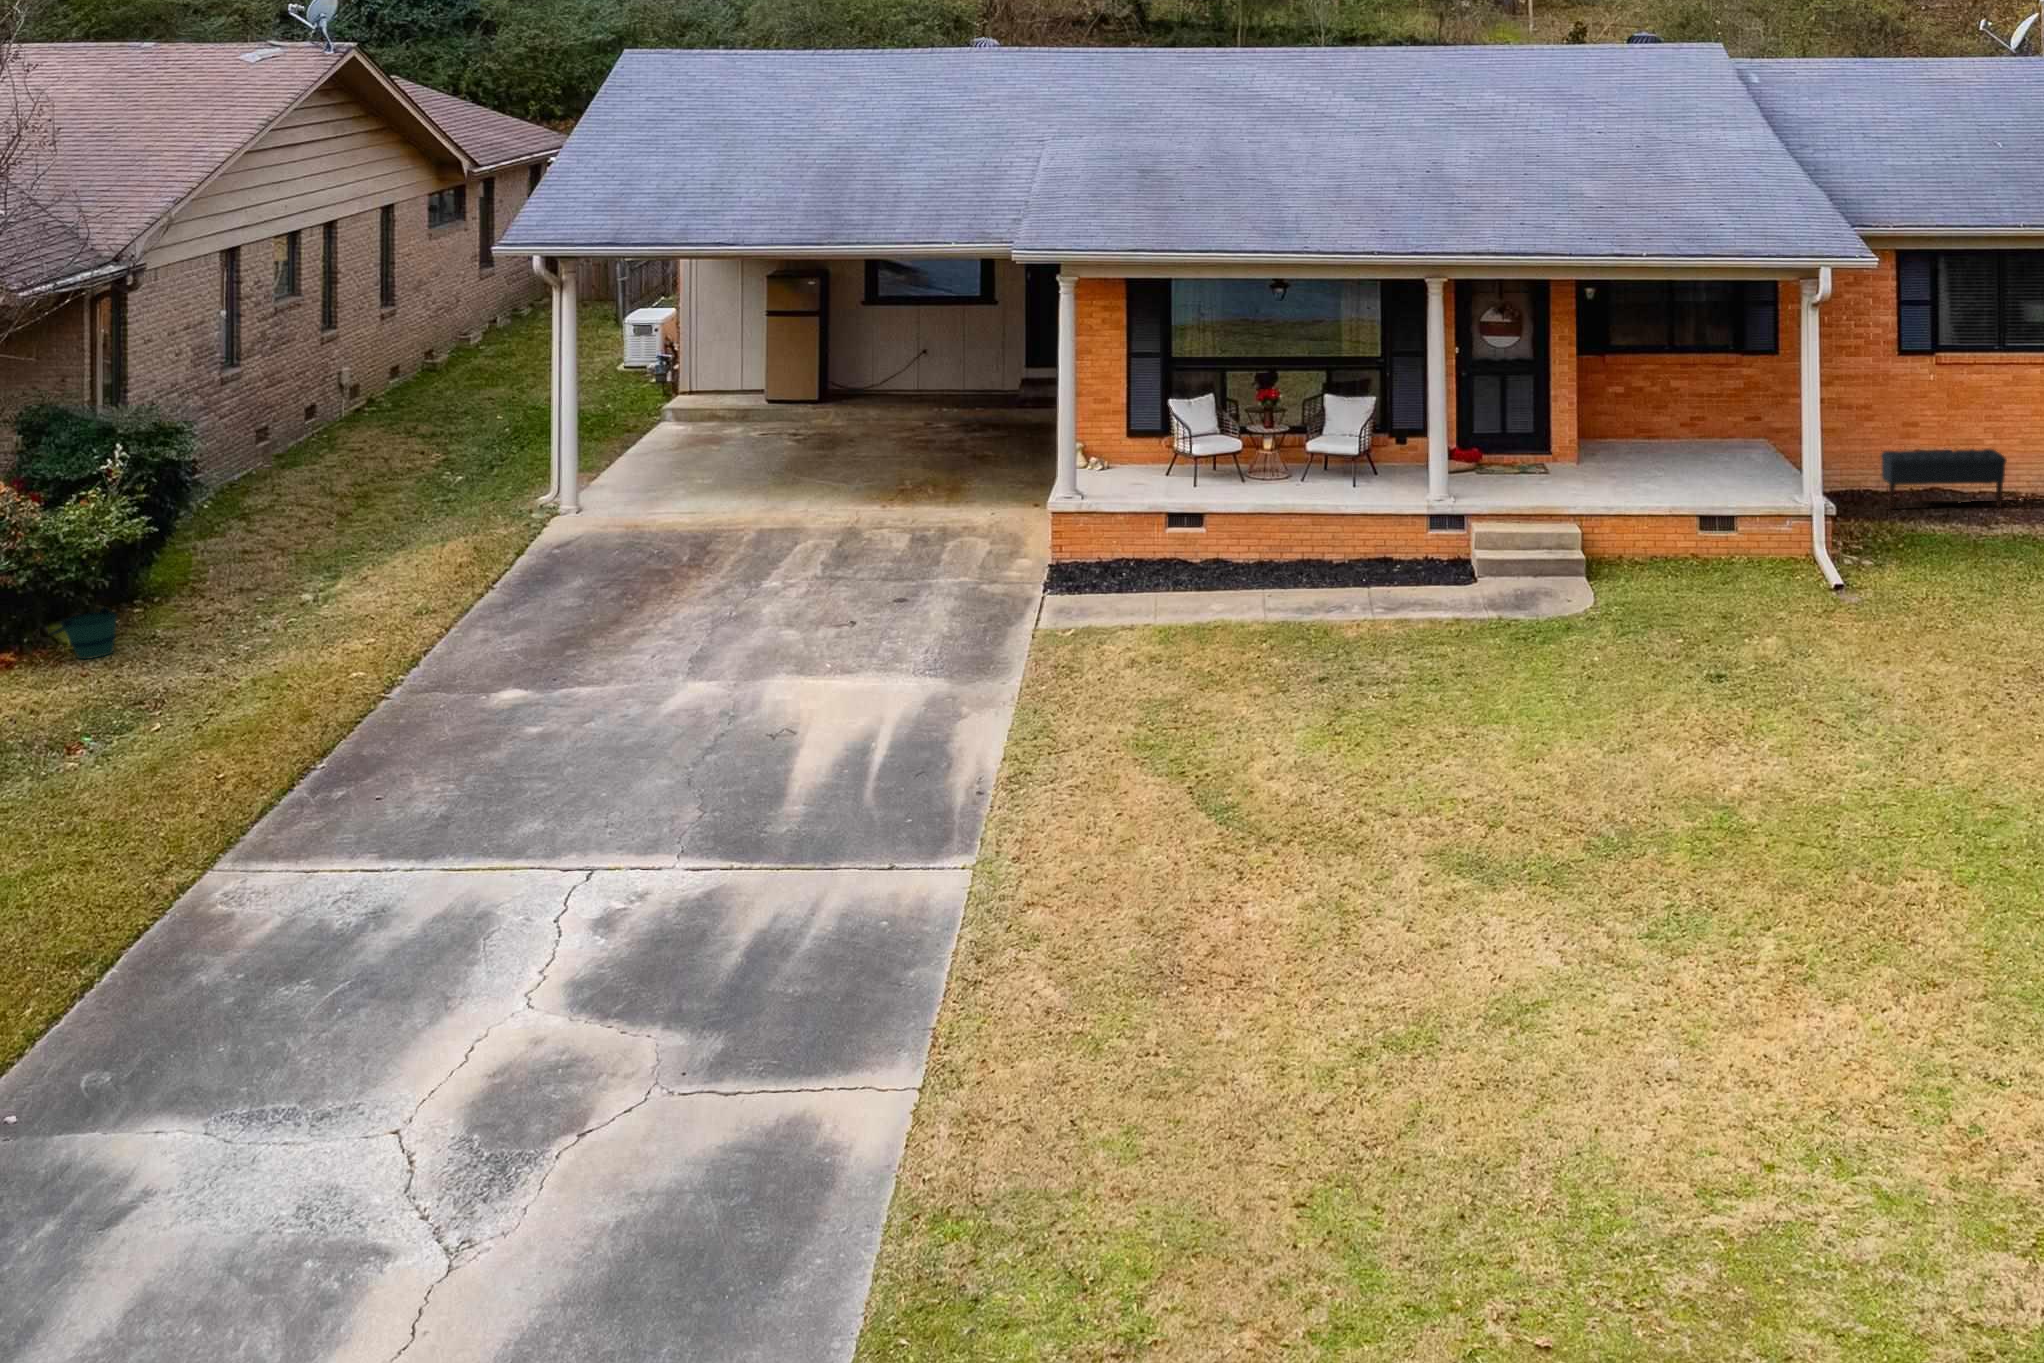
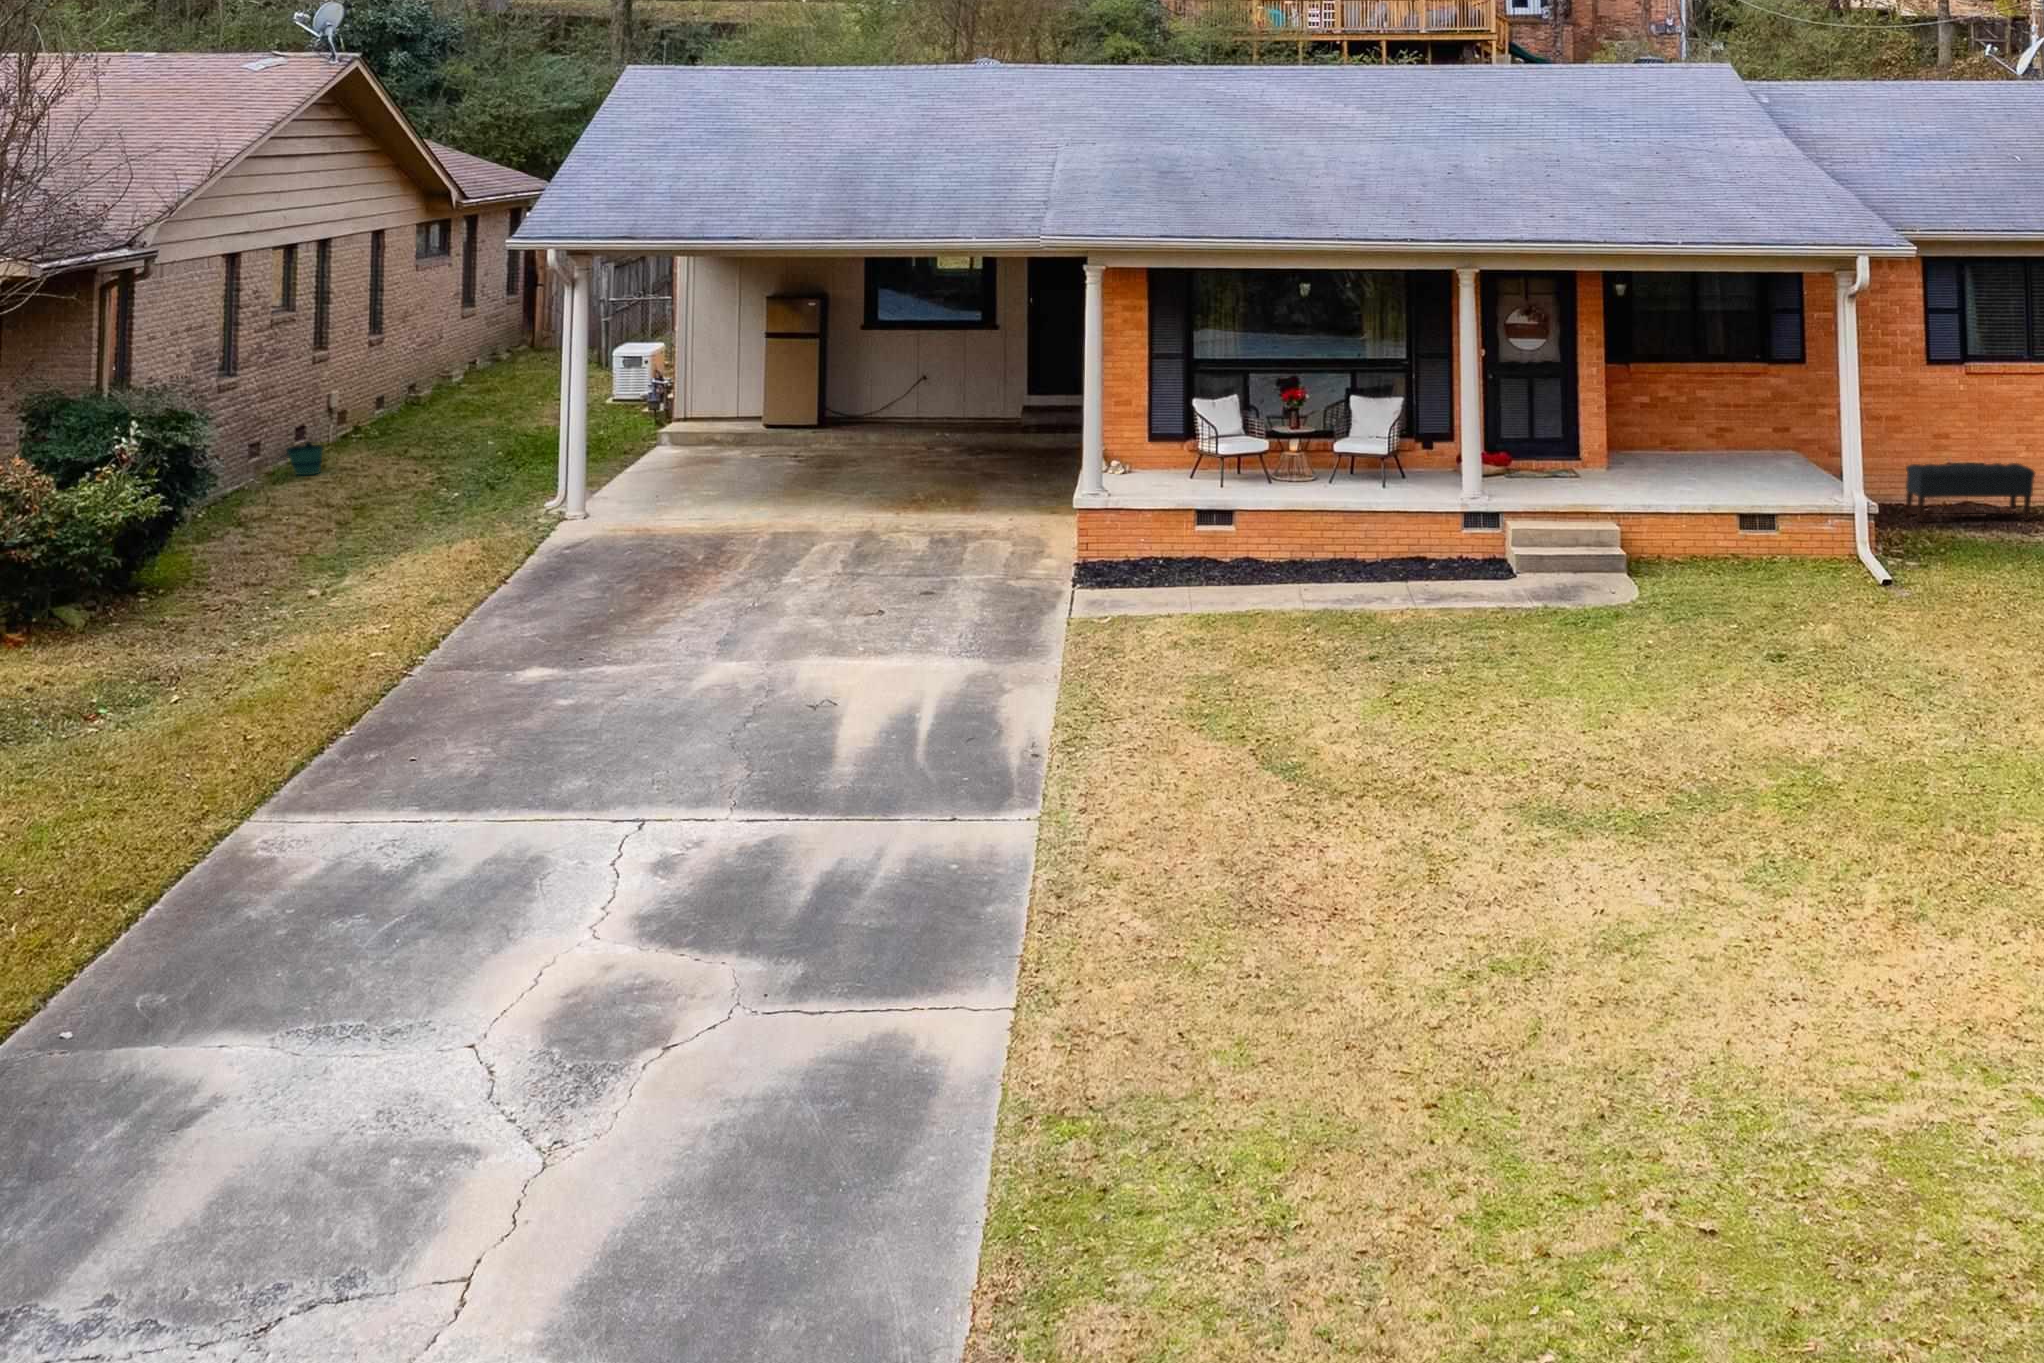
bucket: present [50,607,117,659] -> present [278,442,323,475]

